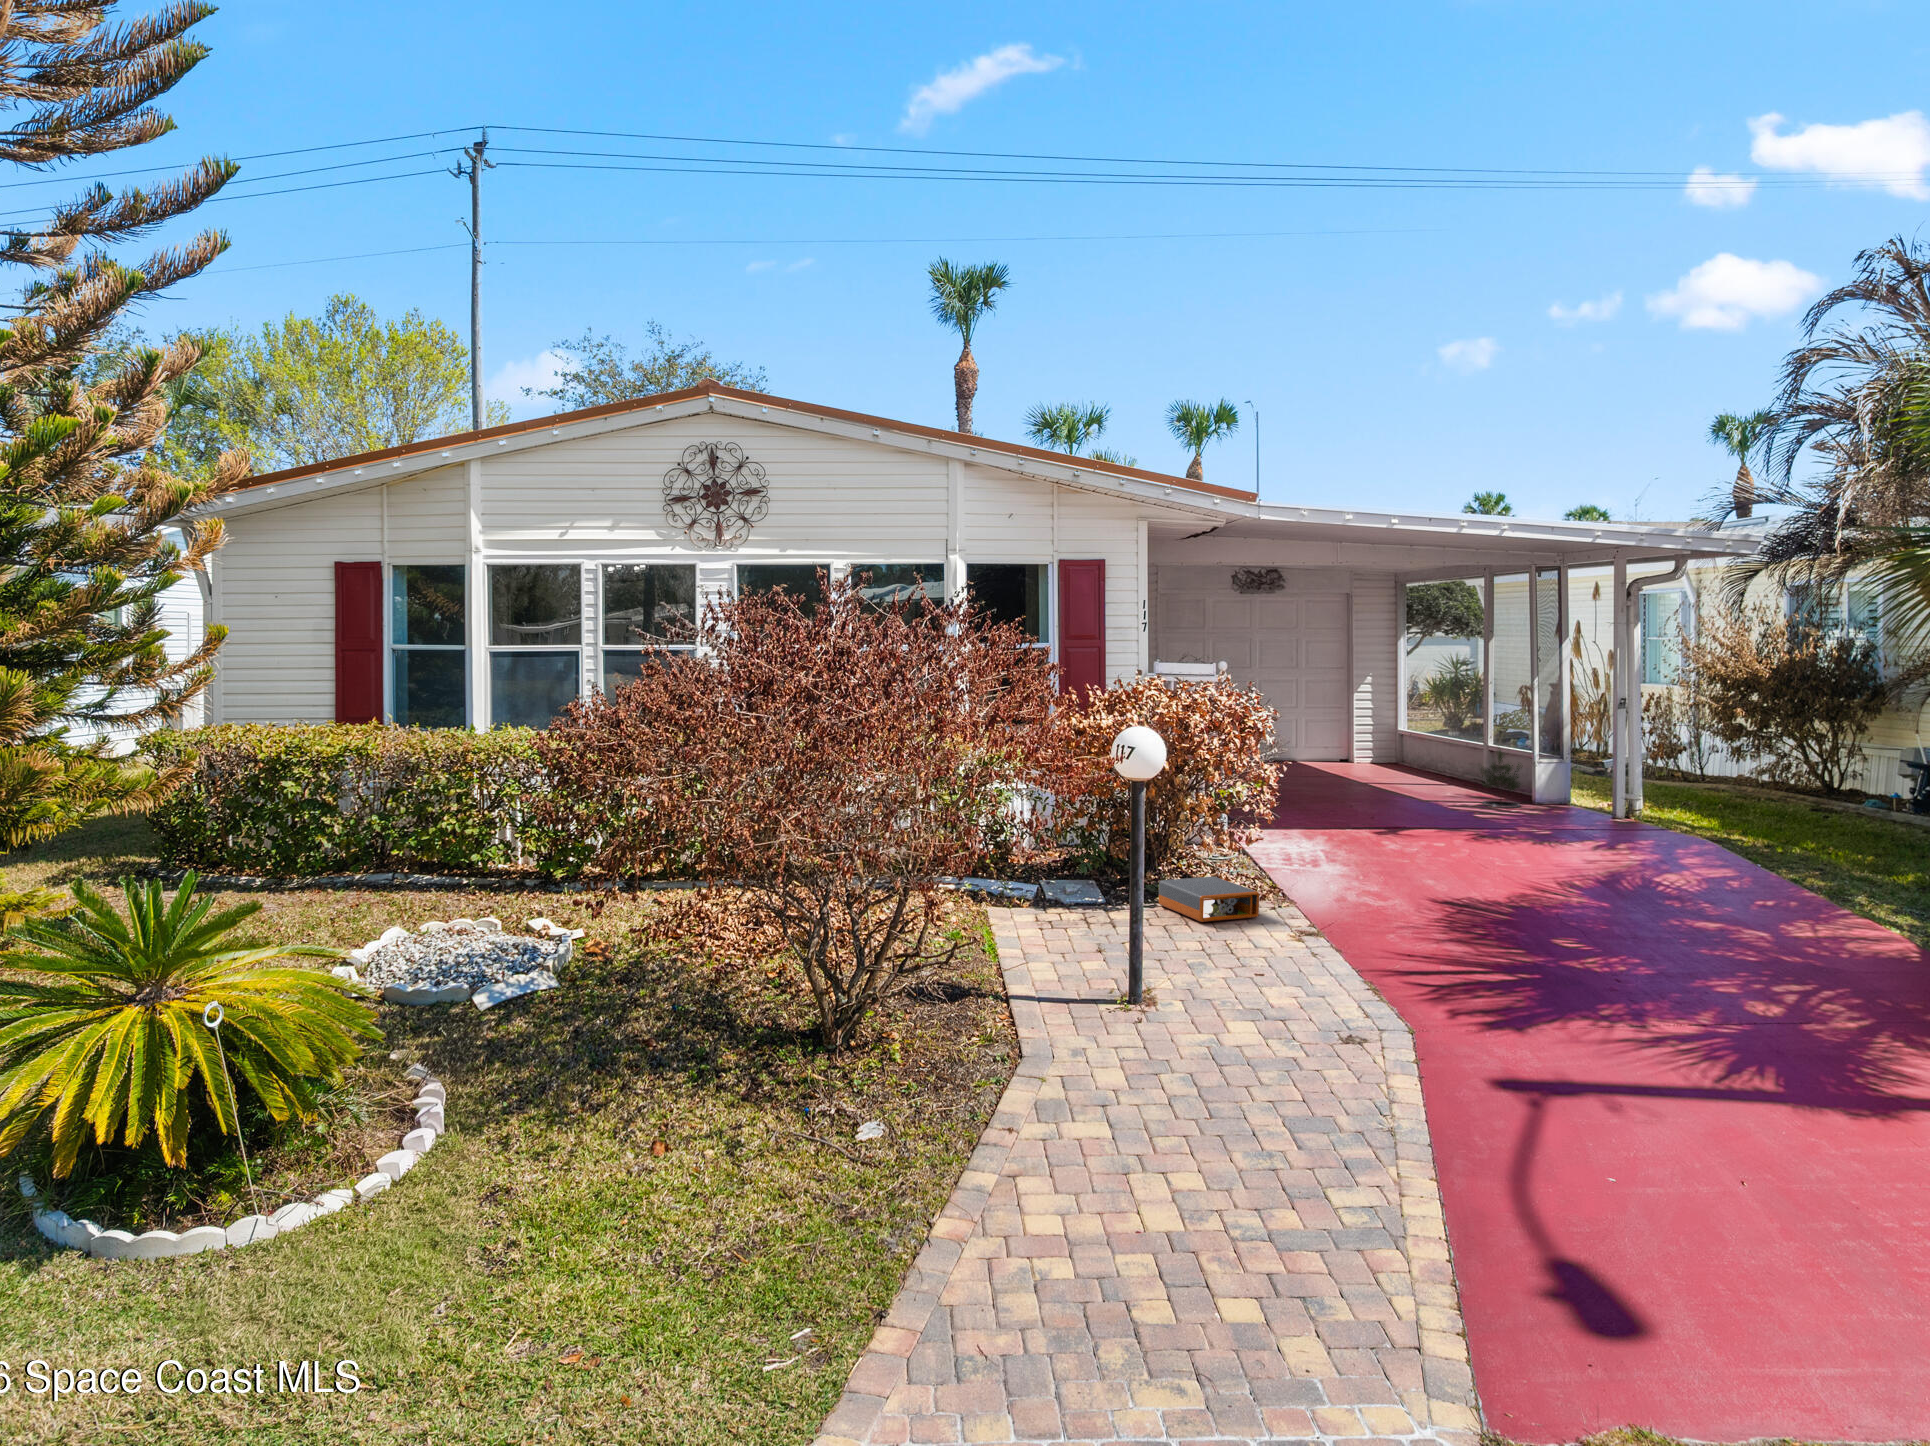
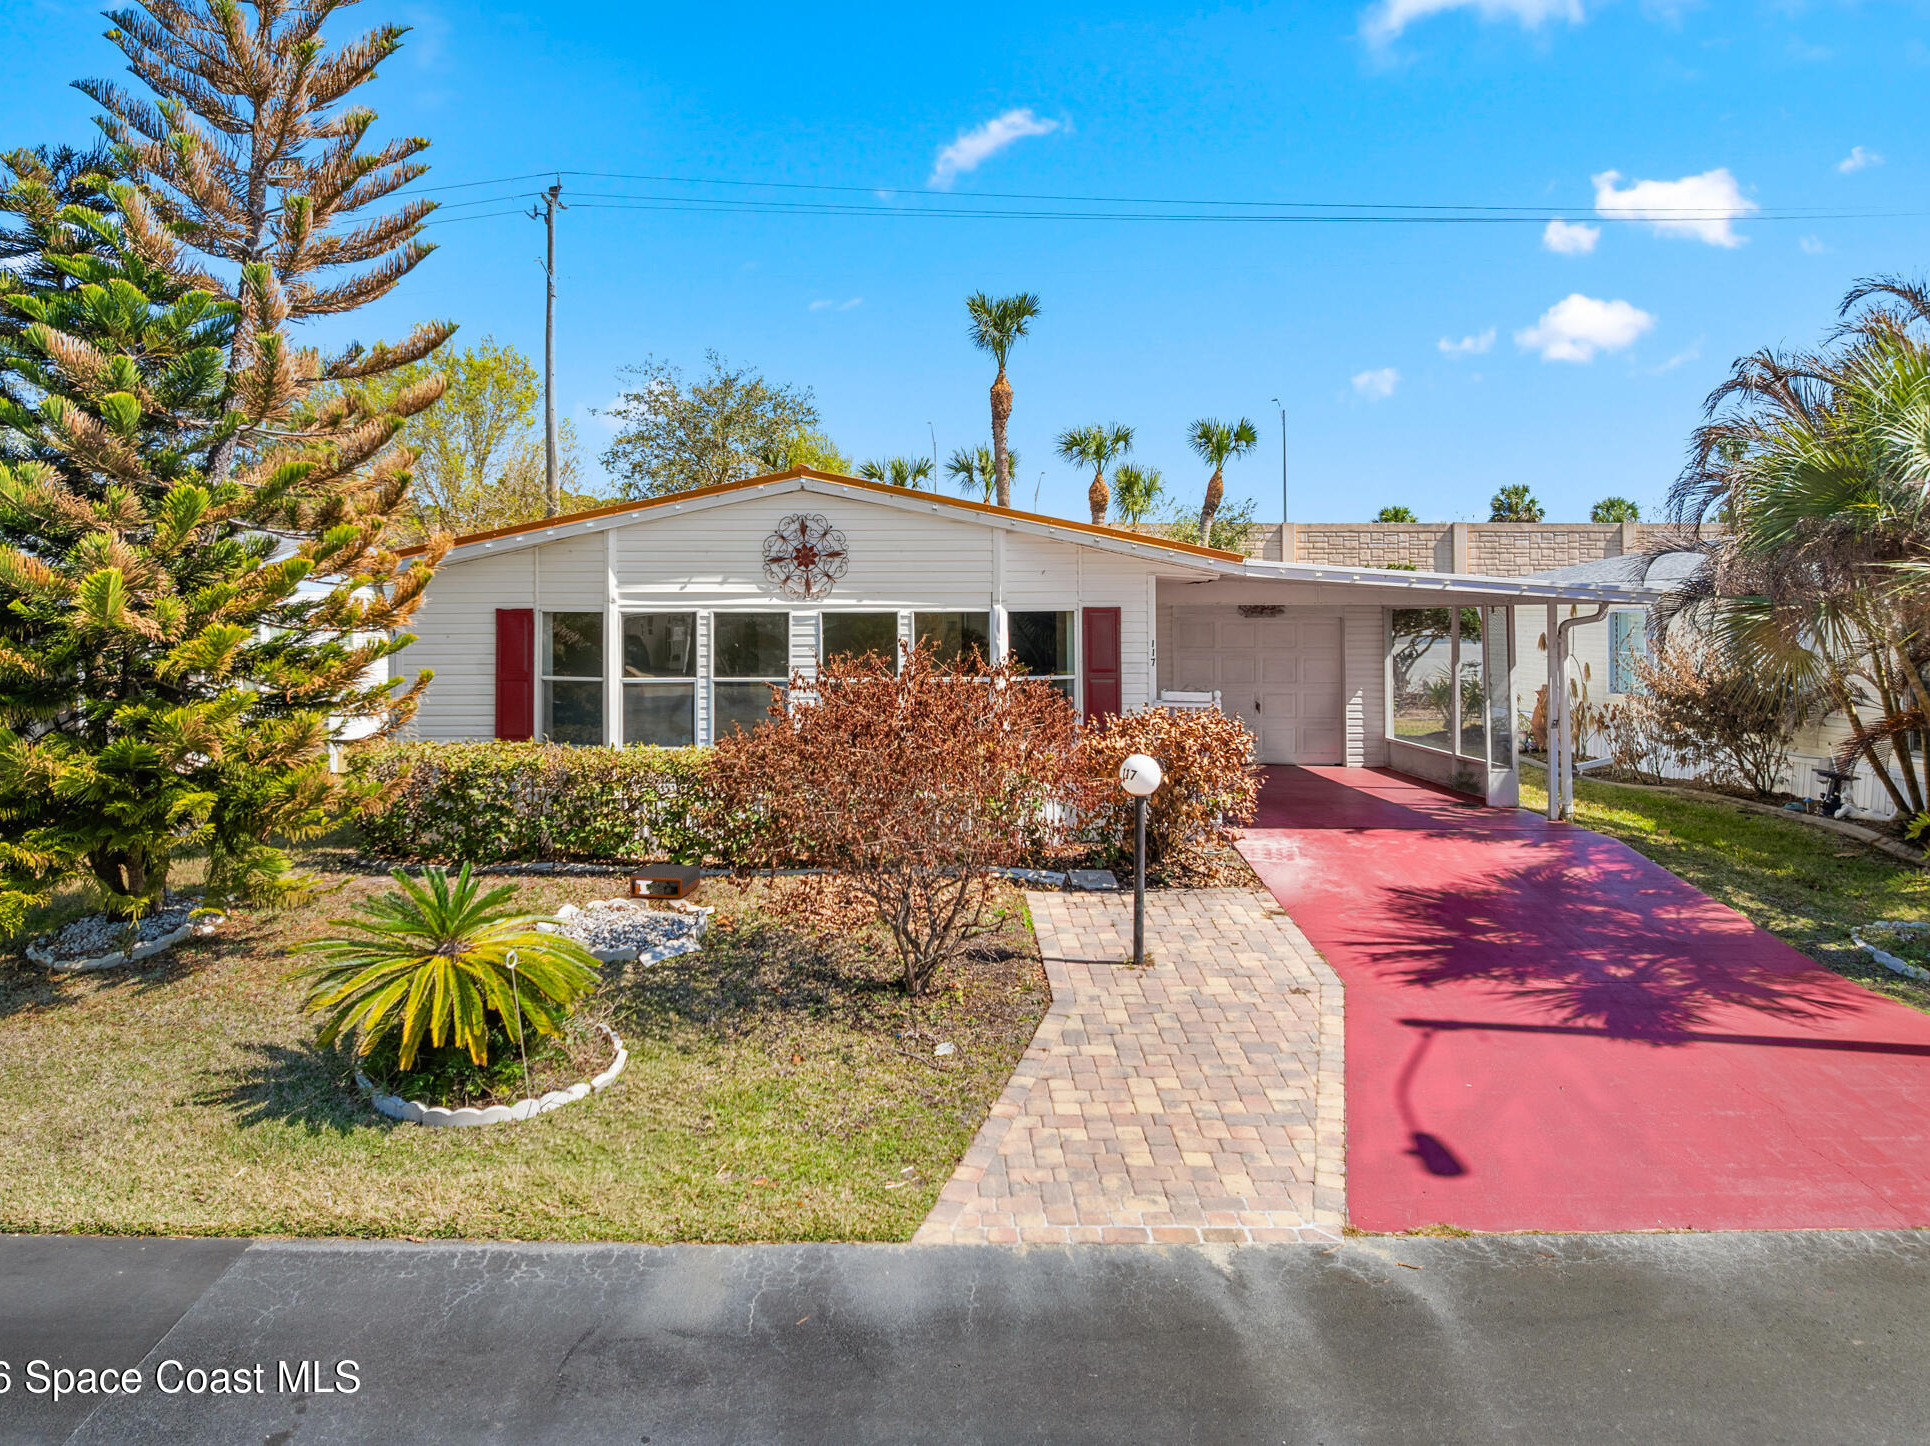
storage box: present [1159,877,1259,922] -> present [630,864,700,899]

